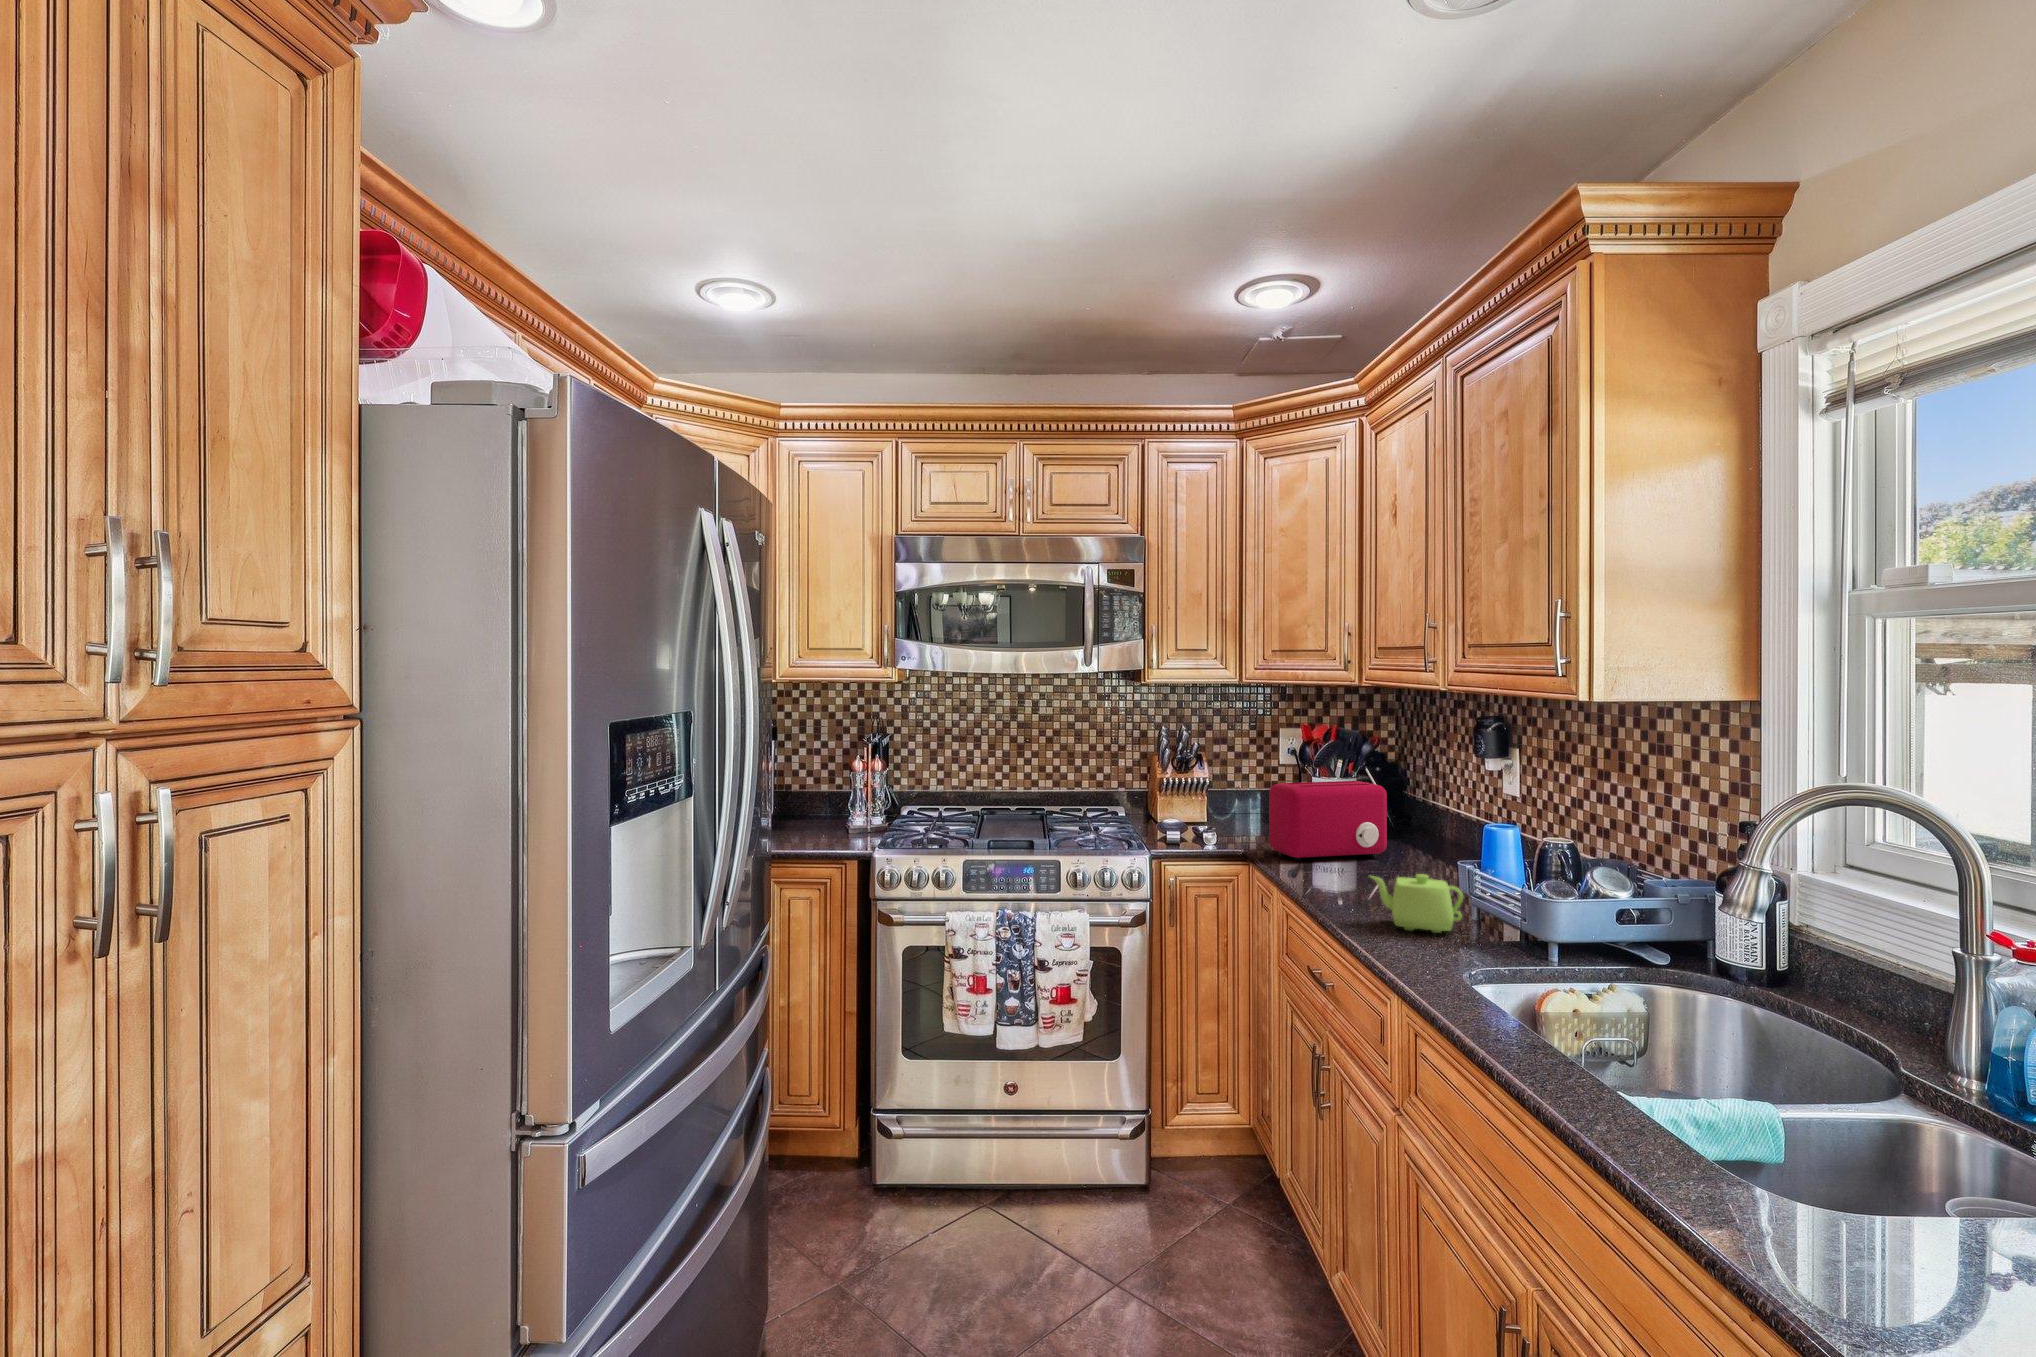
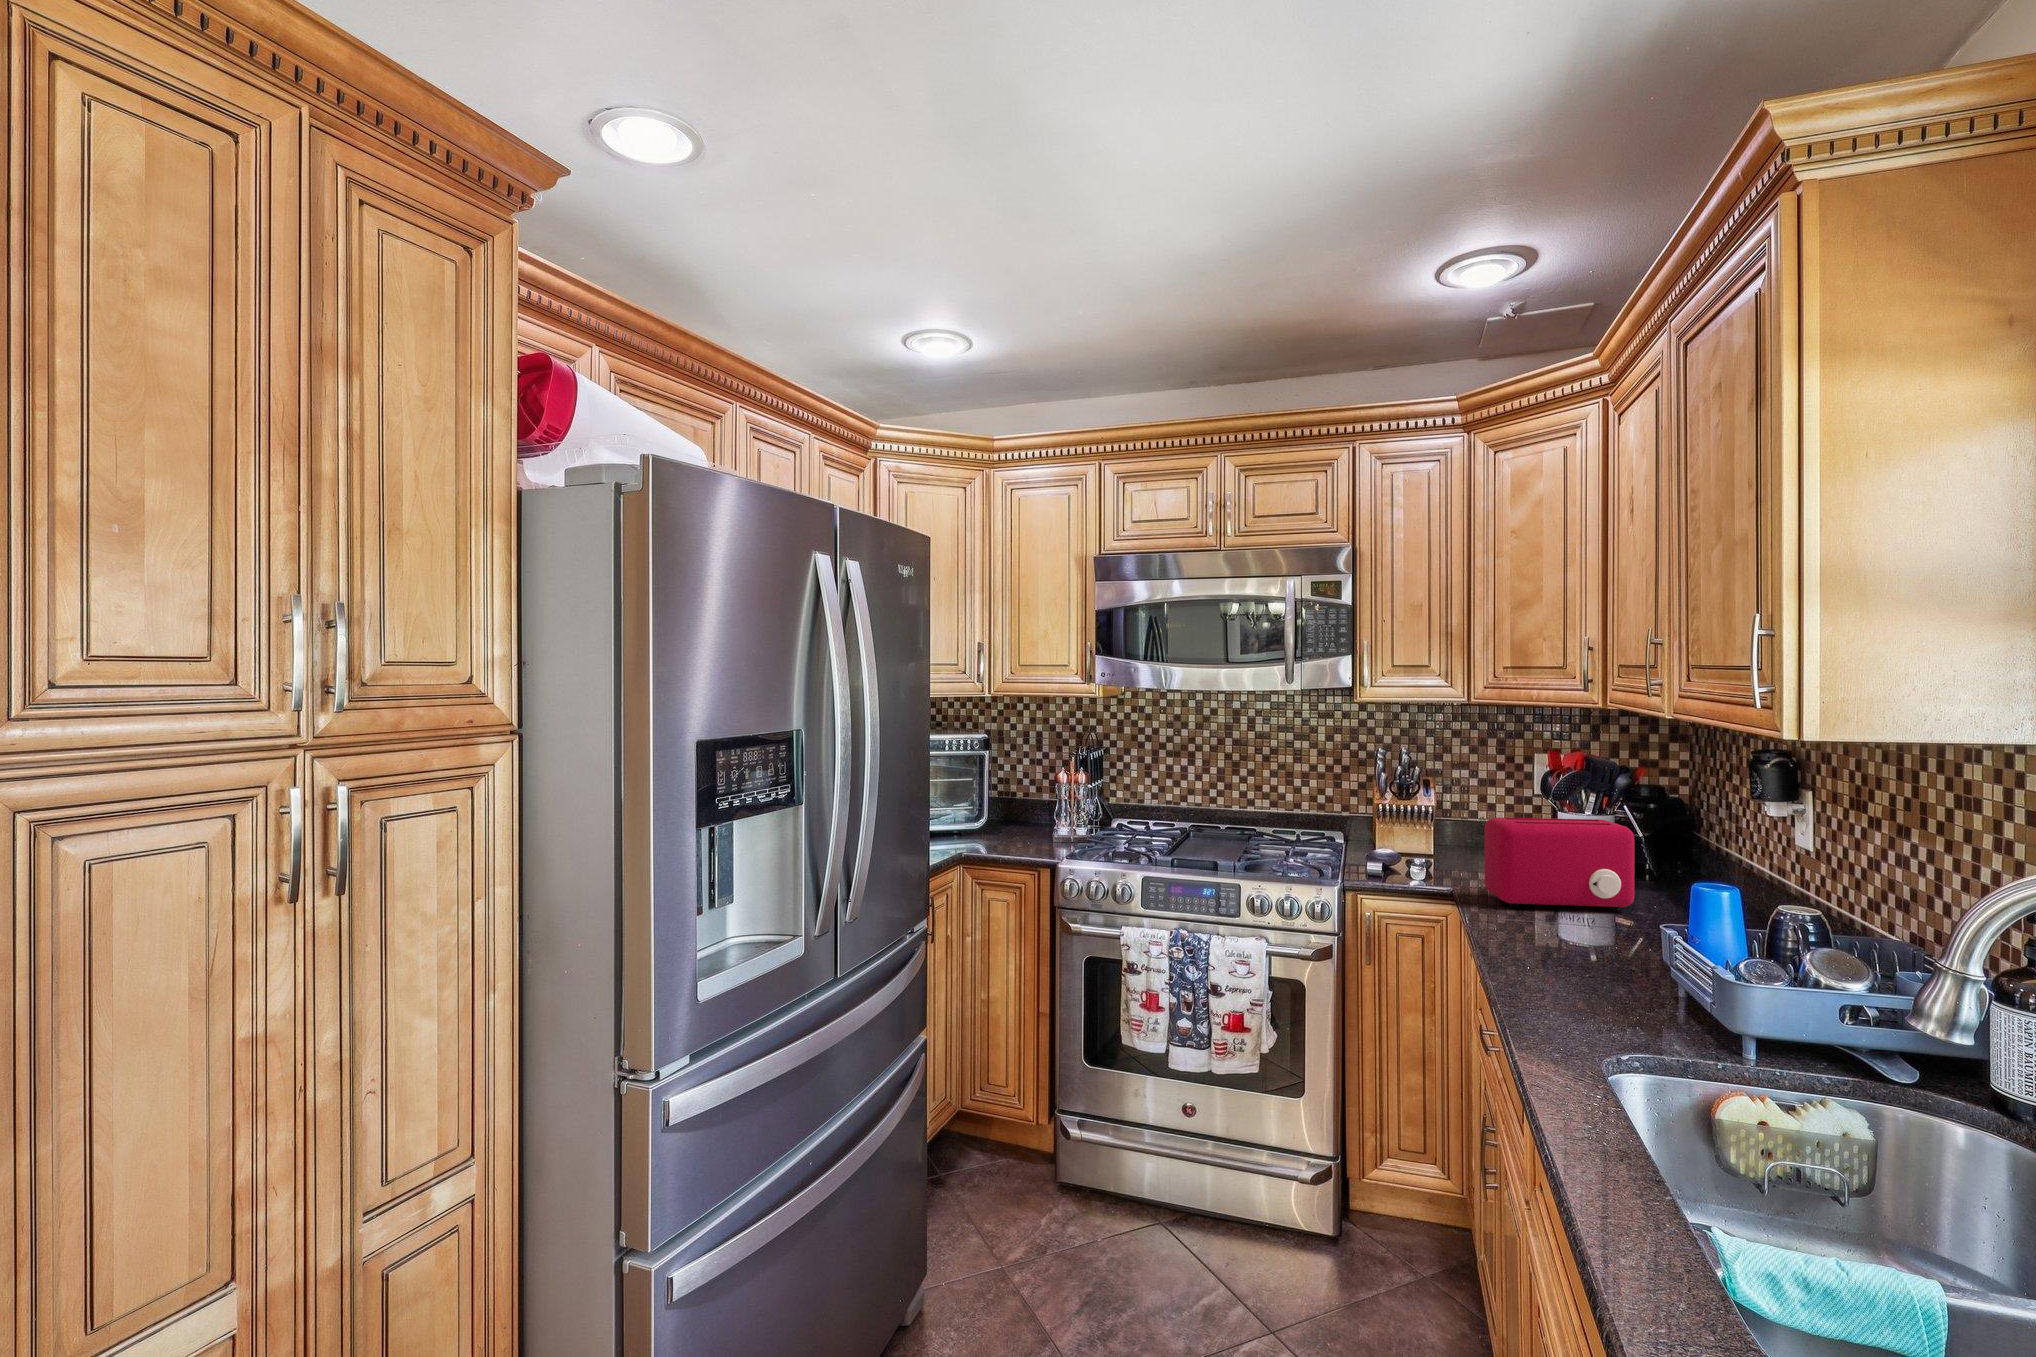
teapot: present [1371,874,1463,933] -> none [1534,930,1651,1005]

